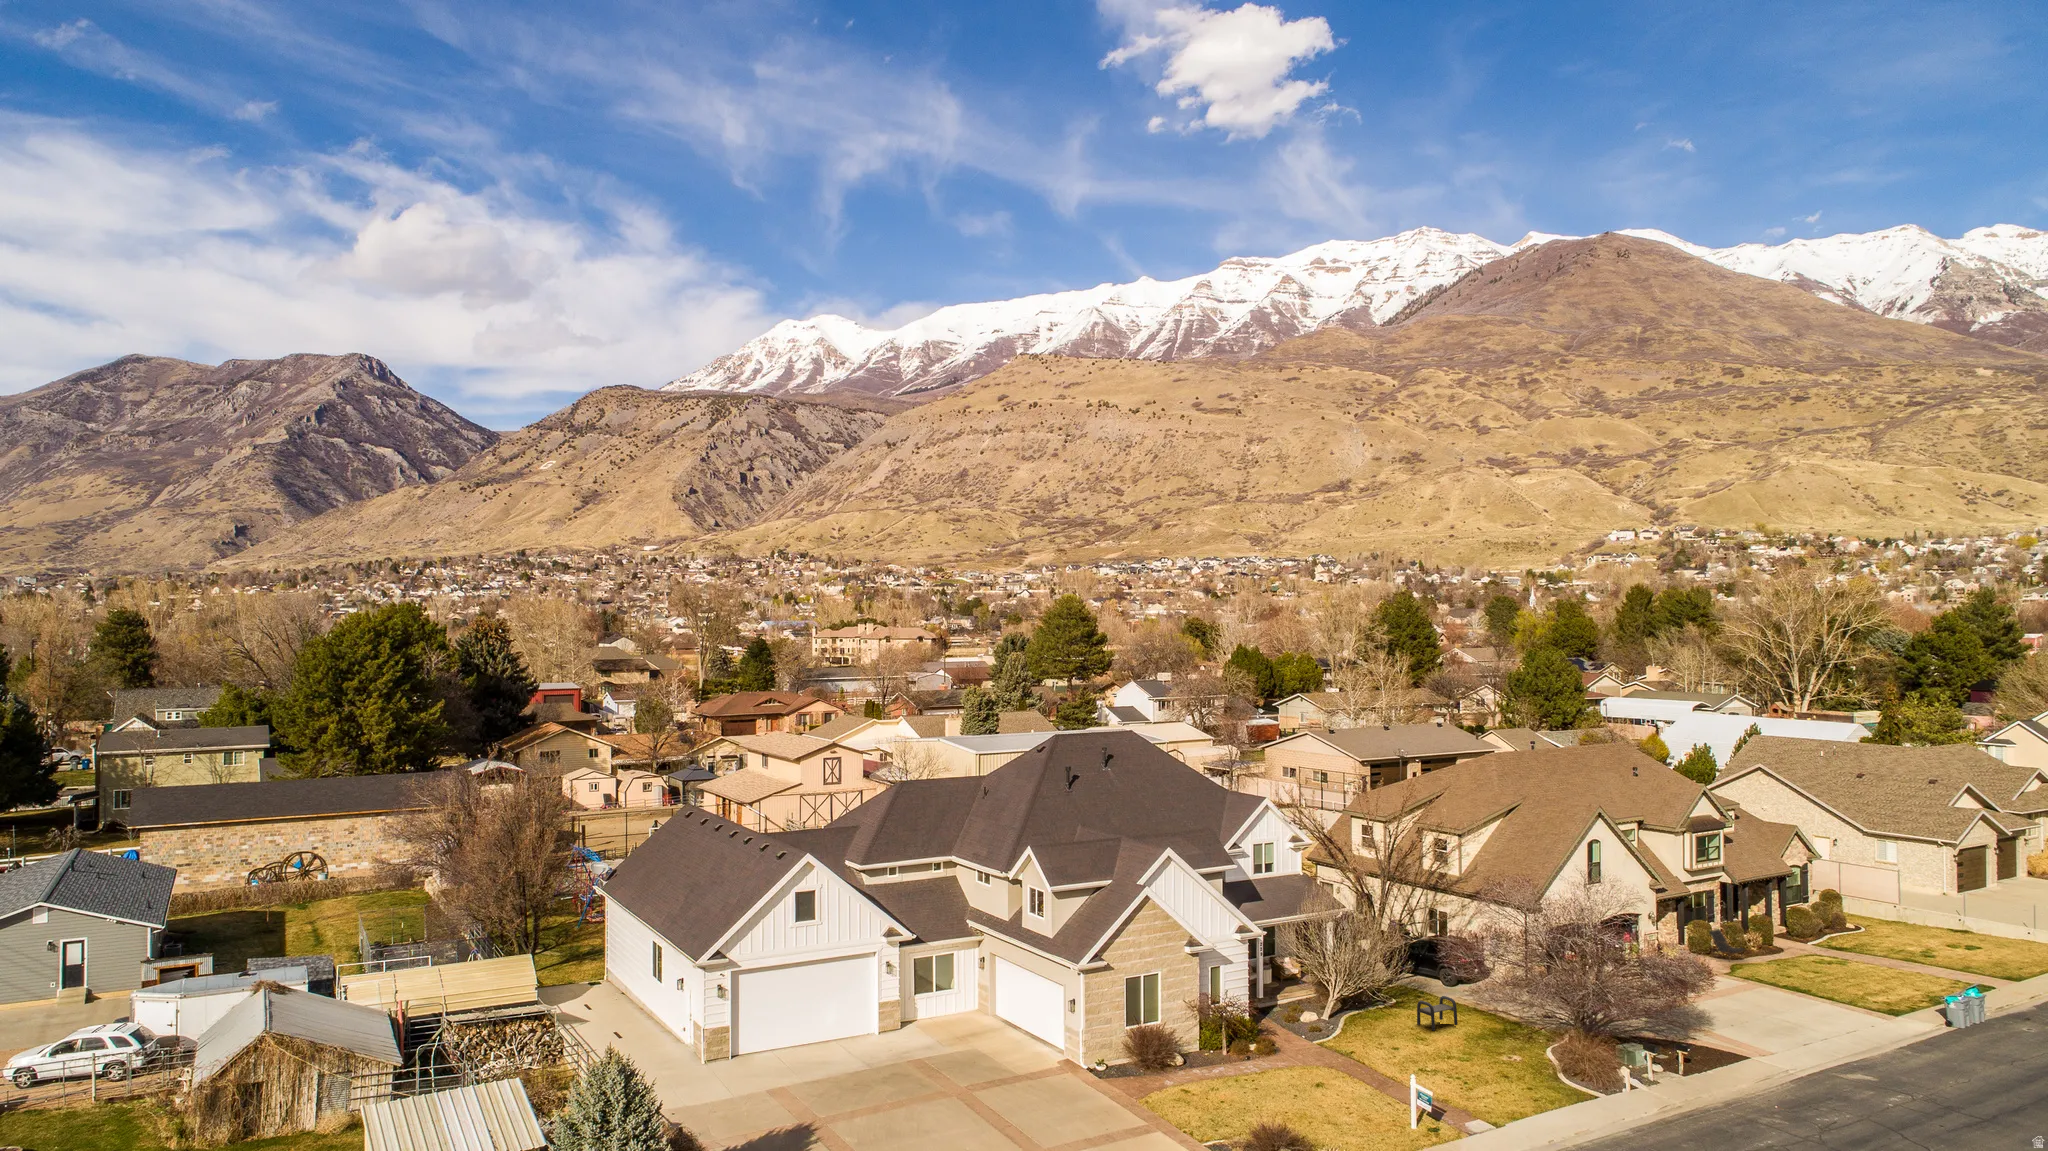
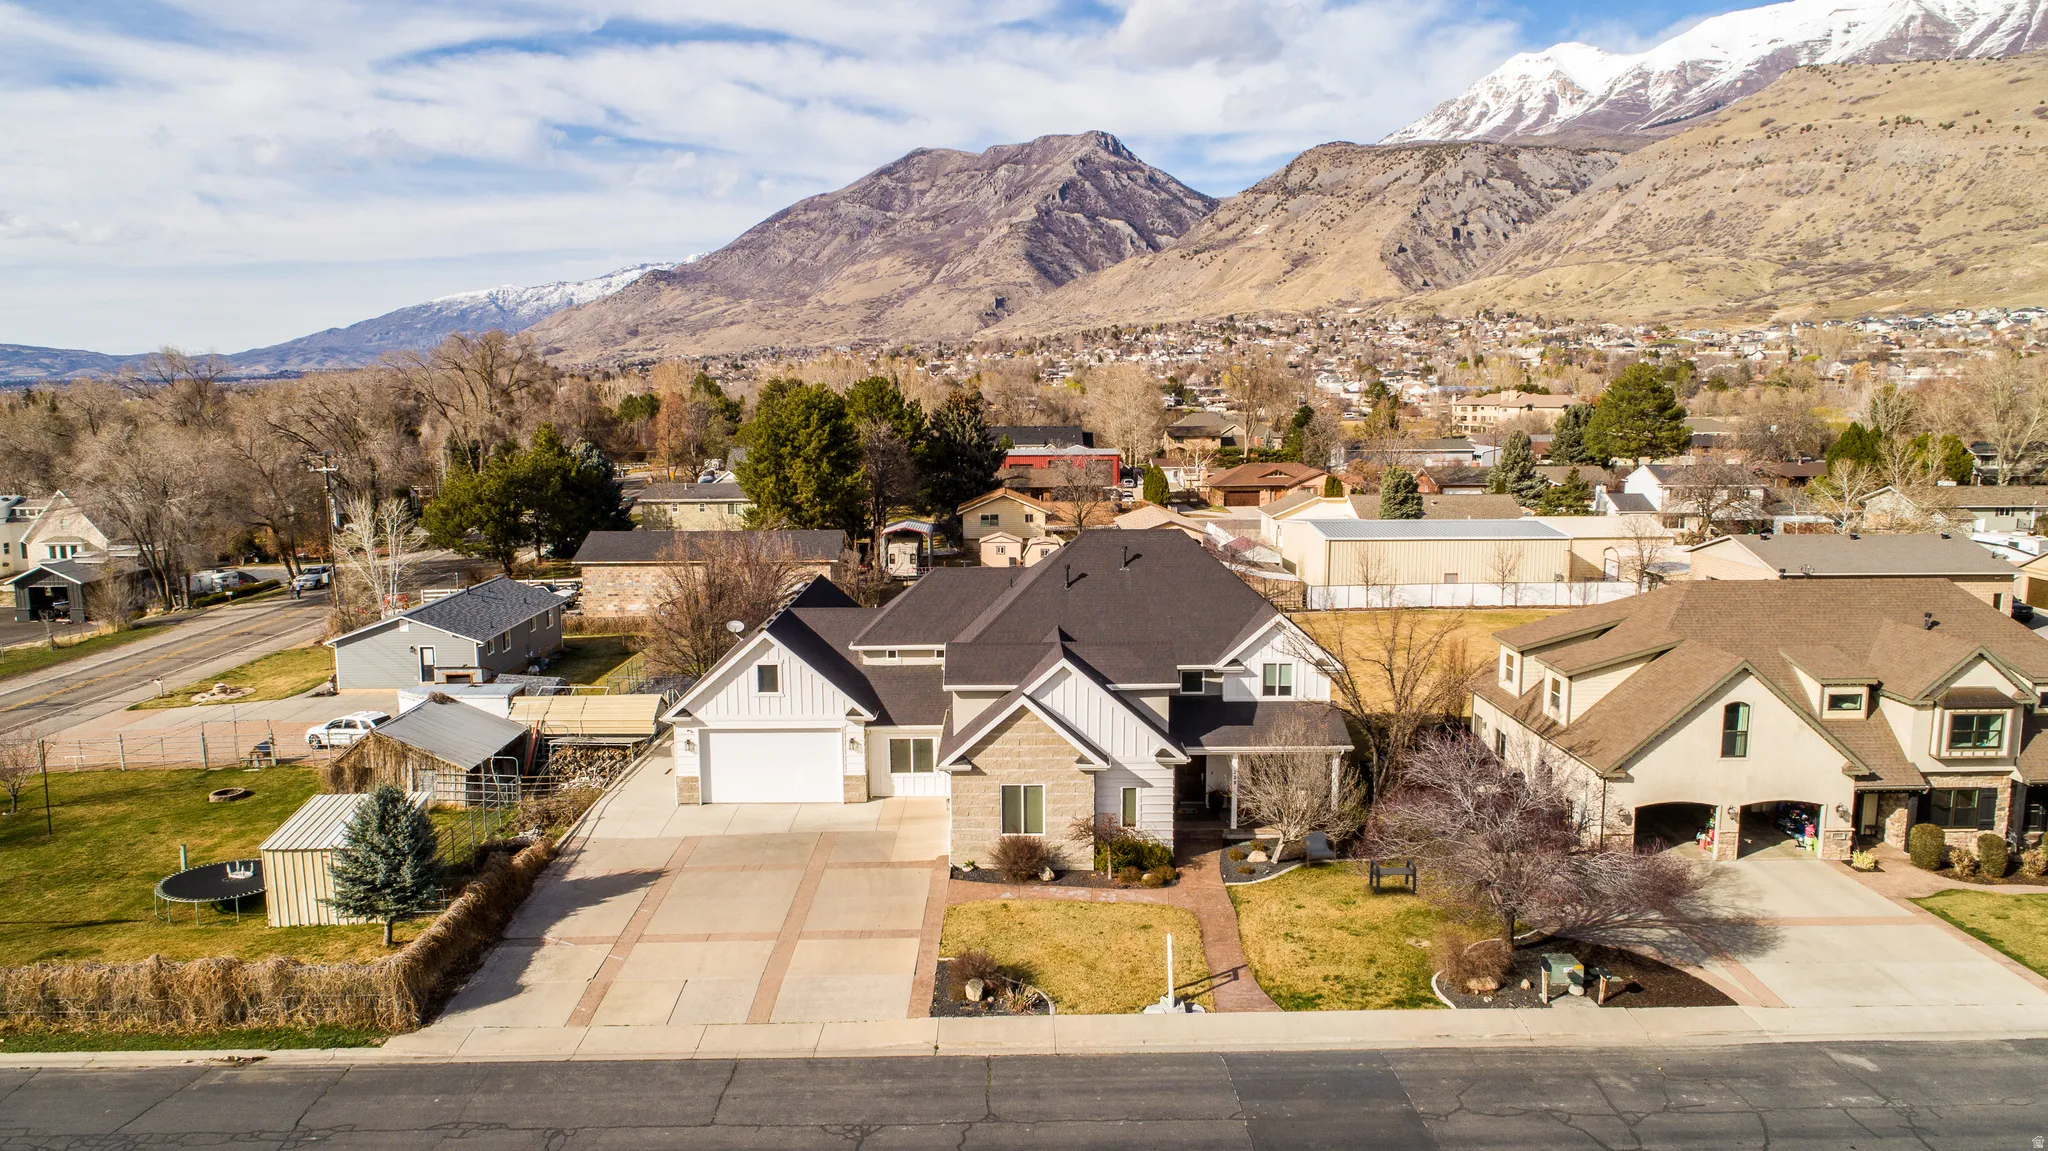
lounge chair: present [1710,929,1744,957] -> present [1301,831,1336,864]

